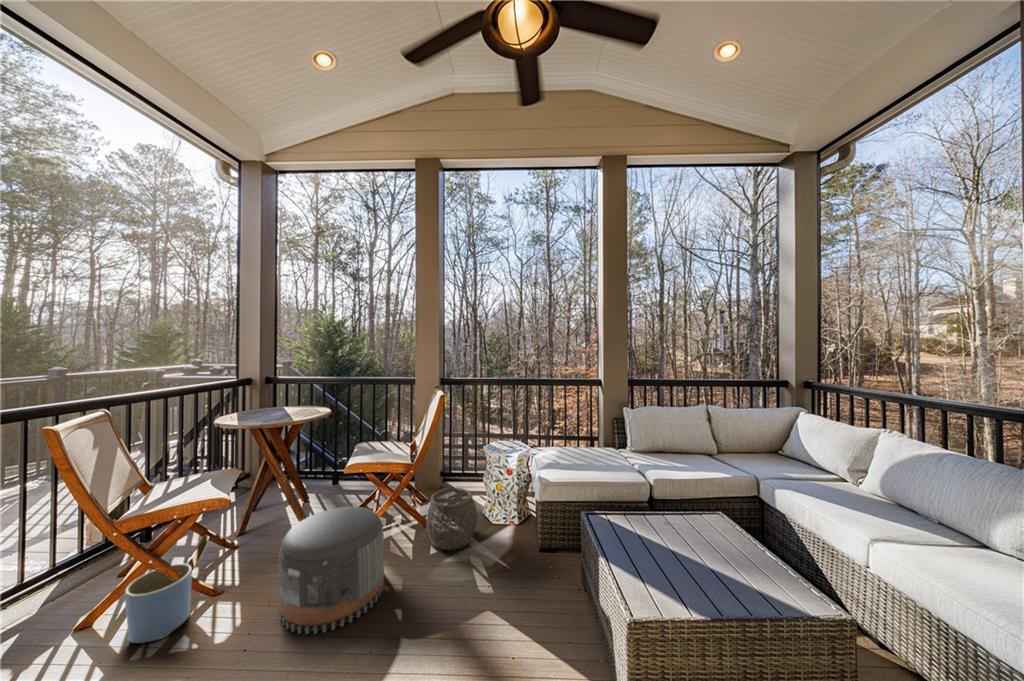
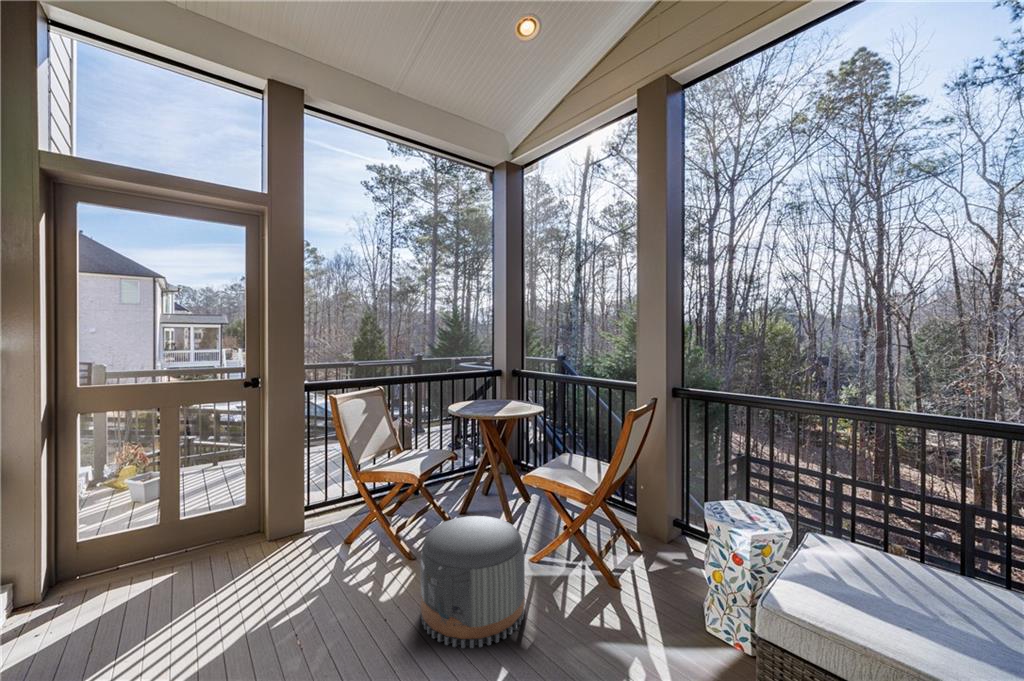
woven basket: present [426,488,477,550] -> none [594,543,671,638]
planter: present [125,564,192,643] -> none [349,518,390,575]

